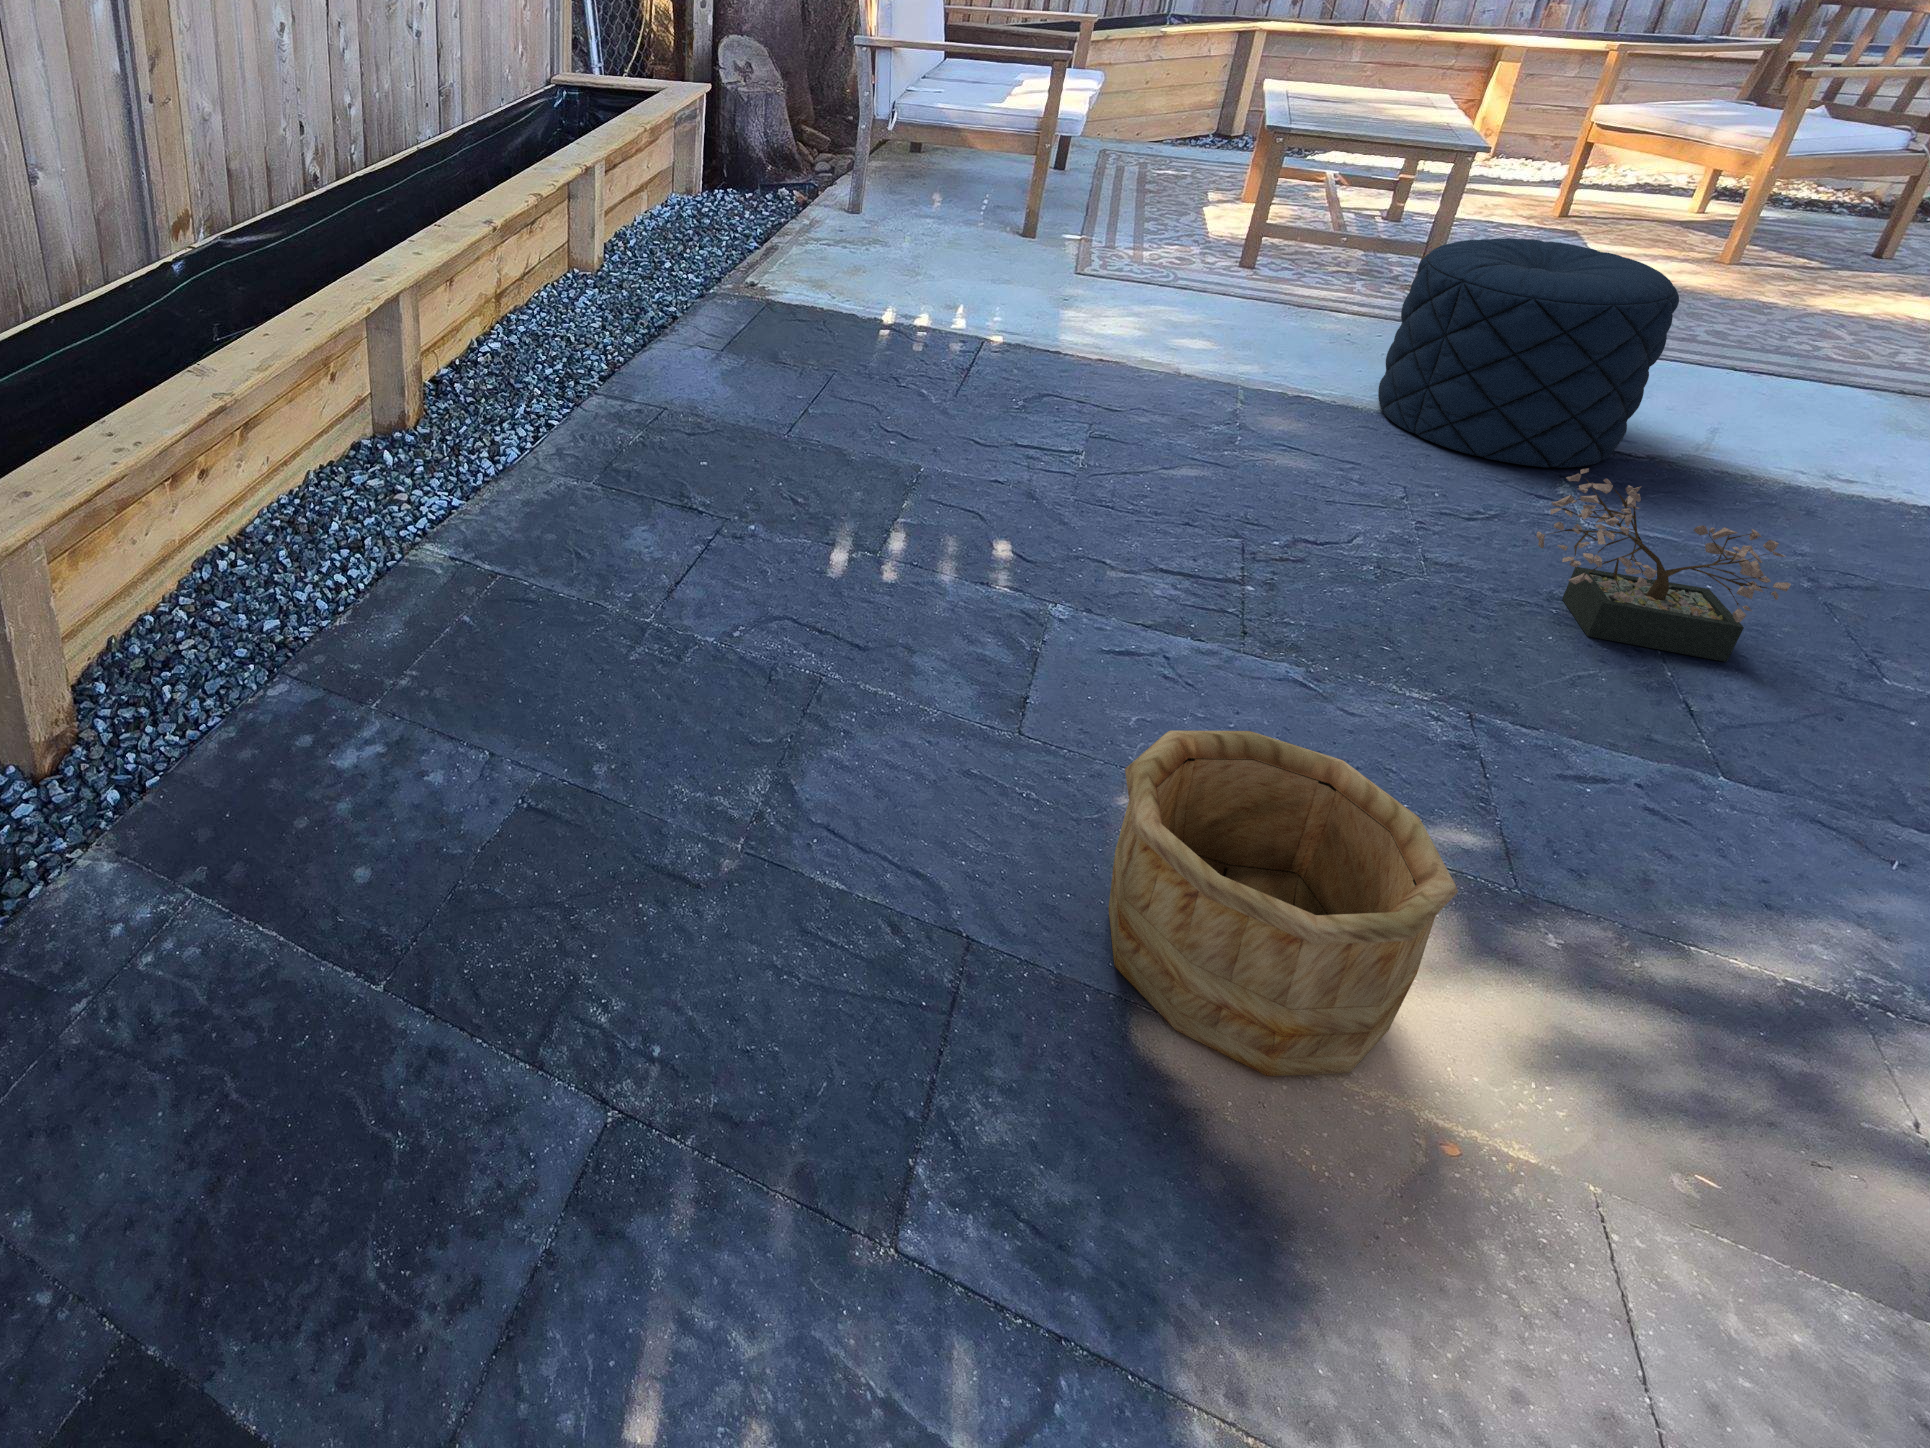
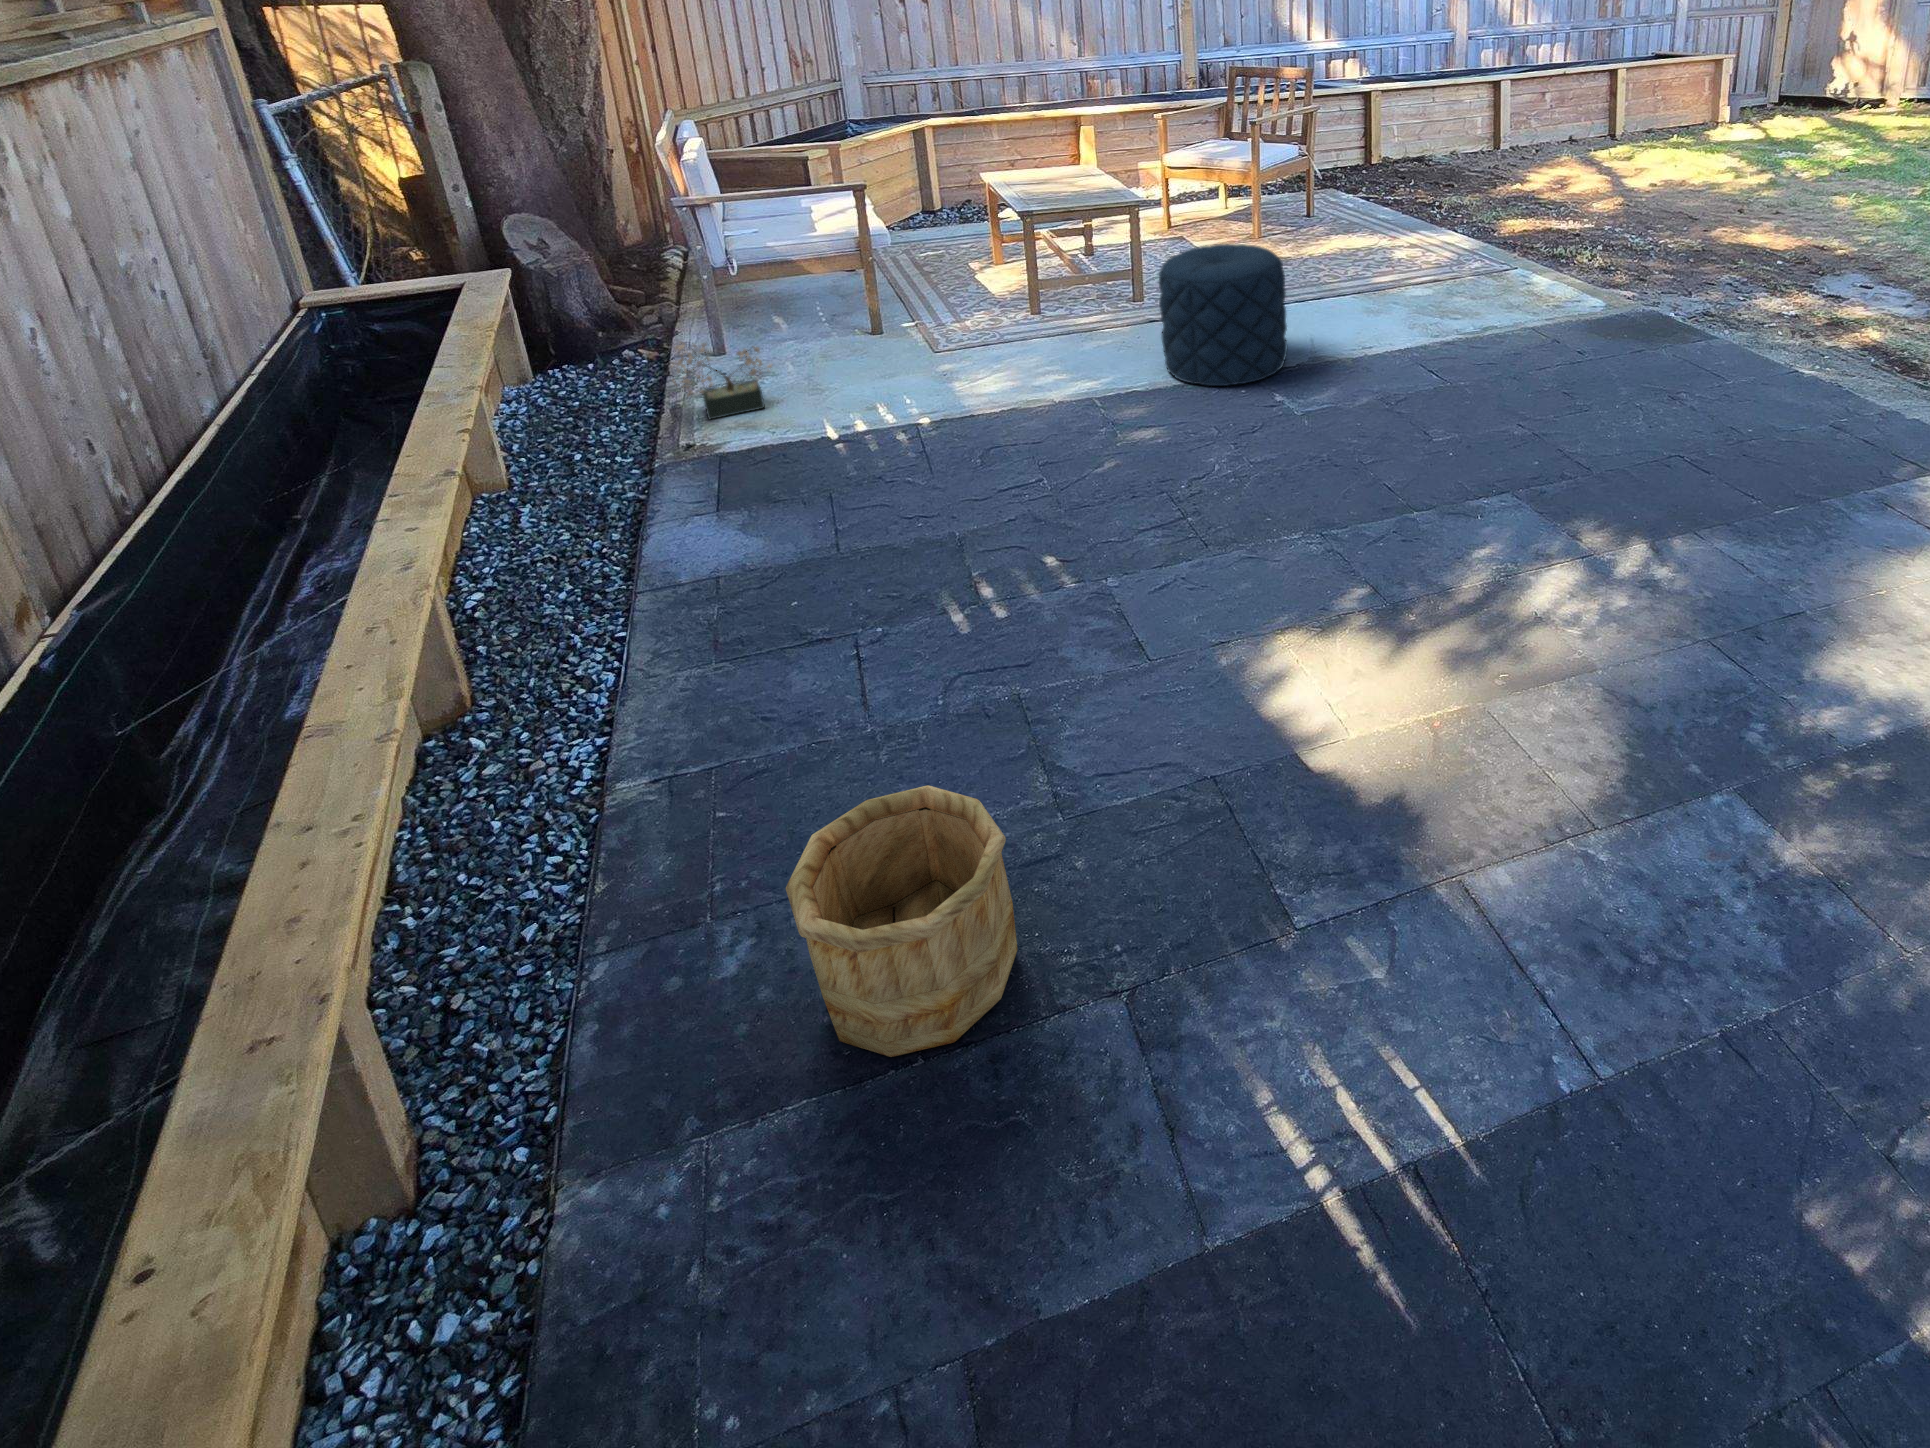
decorative plant: present [1536,468,1791,662] -> present [672,342,772,419]
wooden bucket: present [1109,731,1458,1076] -> present [786,785,1018,1057]

